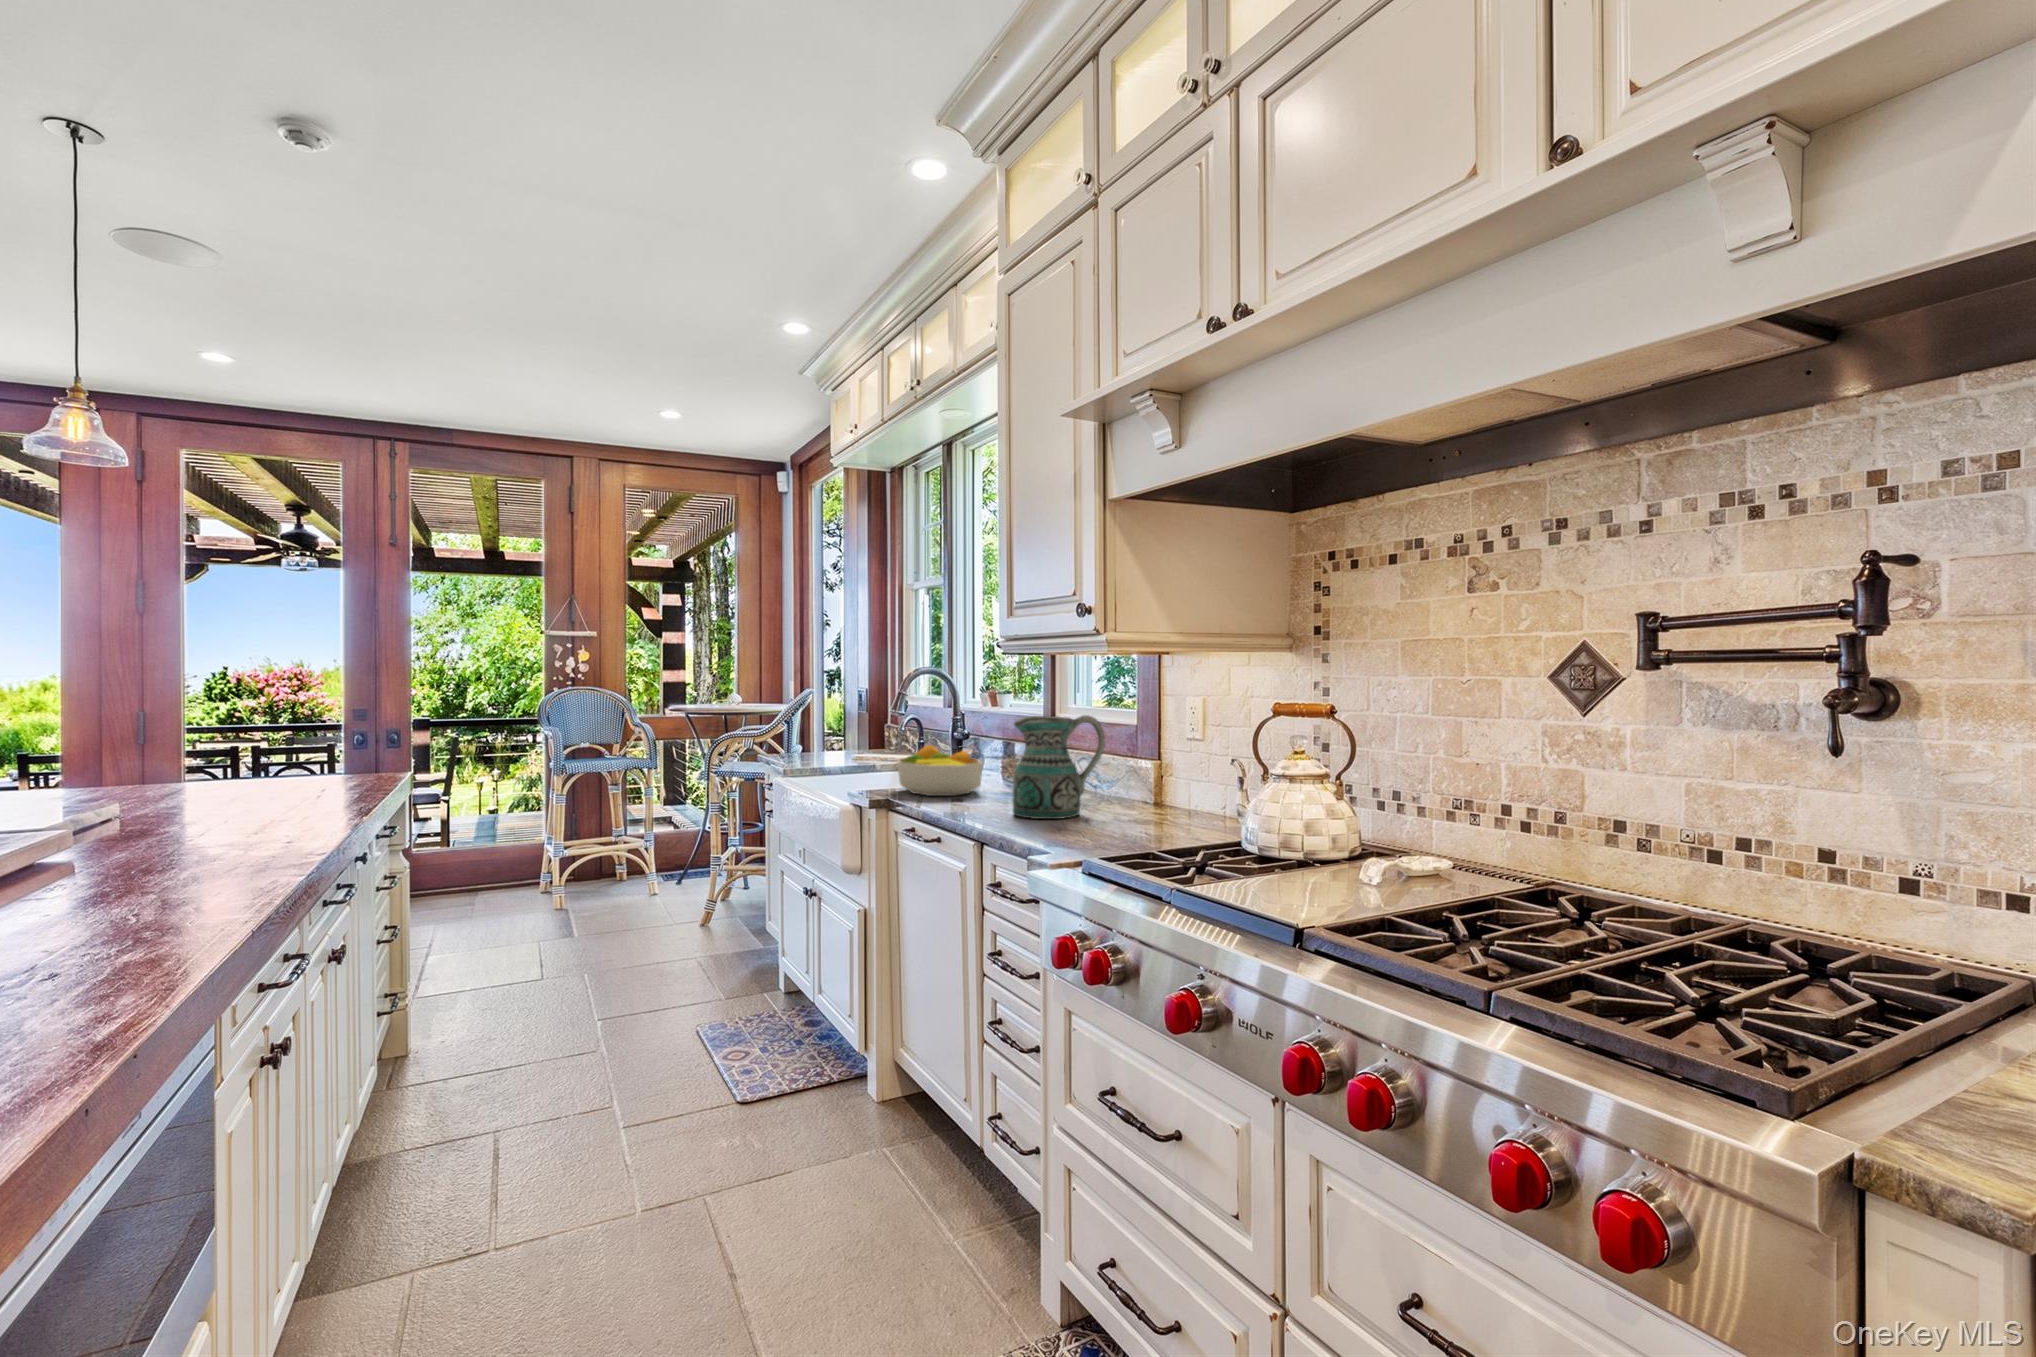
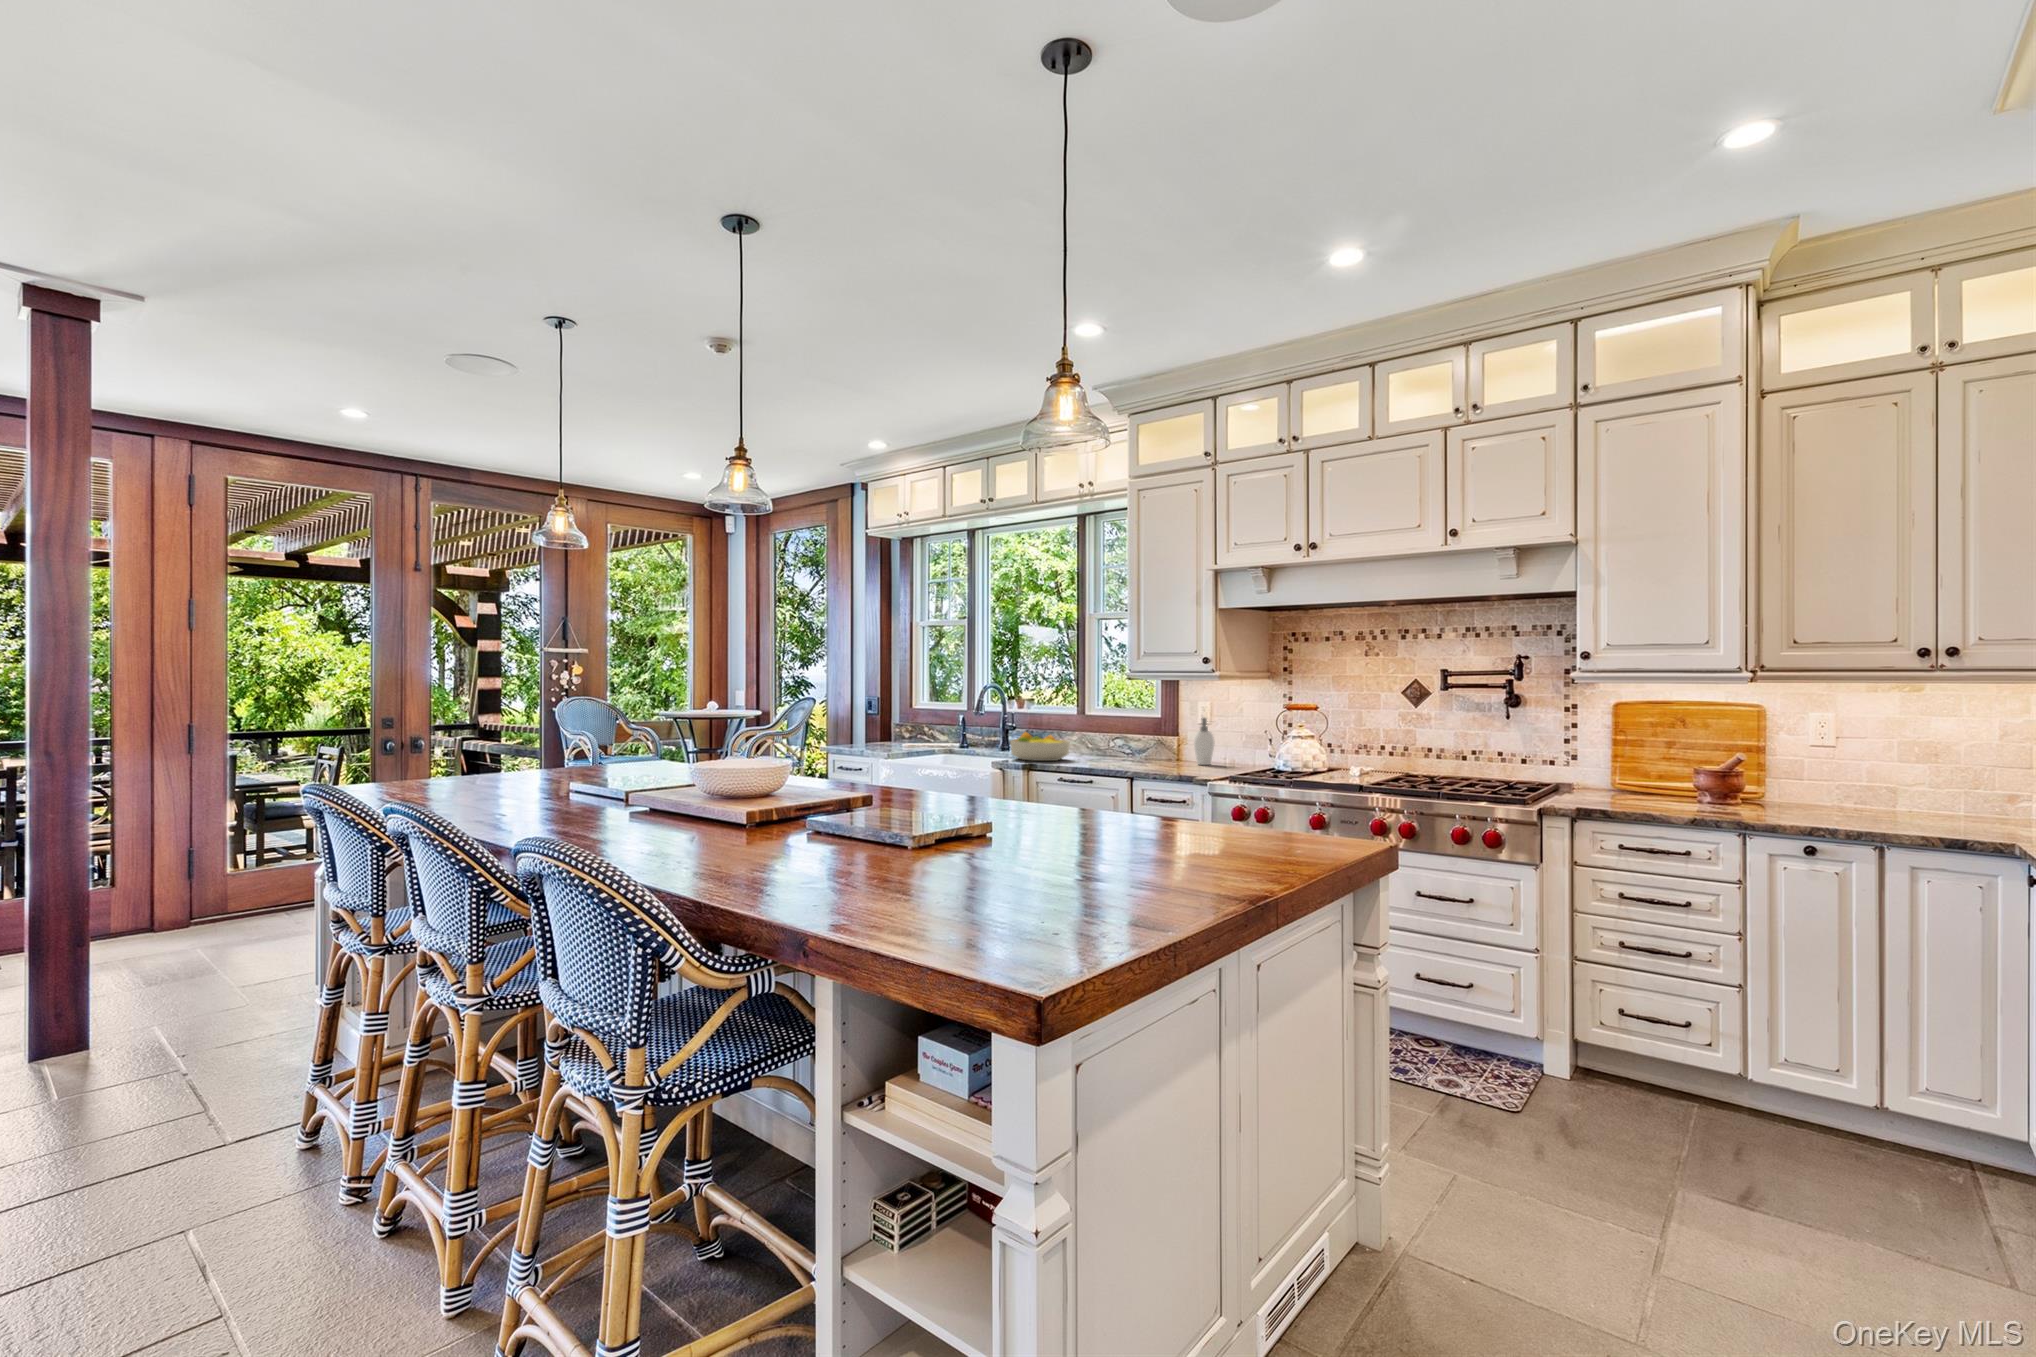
ceramic pitcher: present [1013,715,1105,819] -> none [1123,712,1169,767]
soap dispenser: none [1144,728,1184,821] -> present [1194,718,1214,765]

